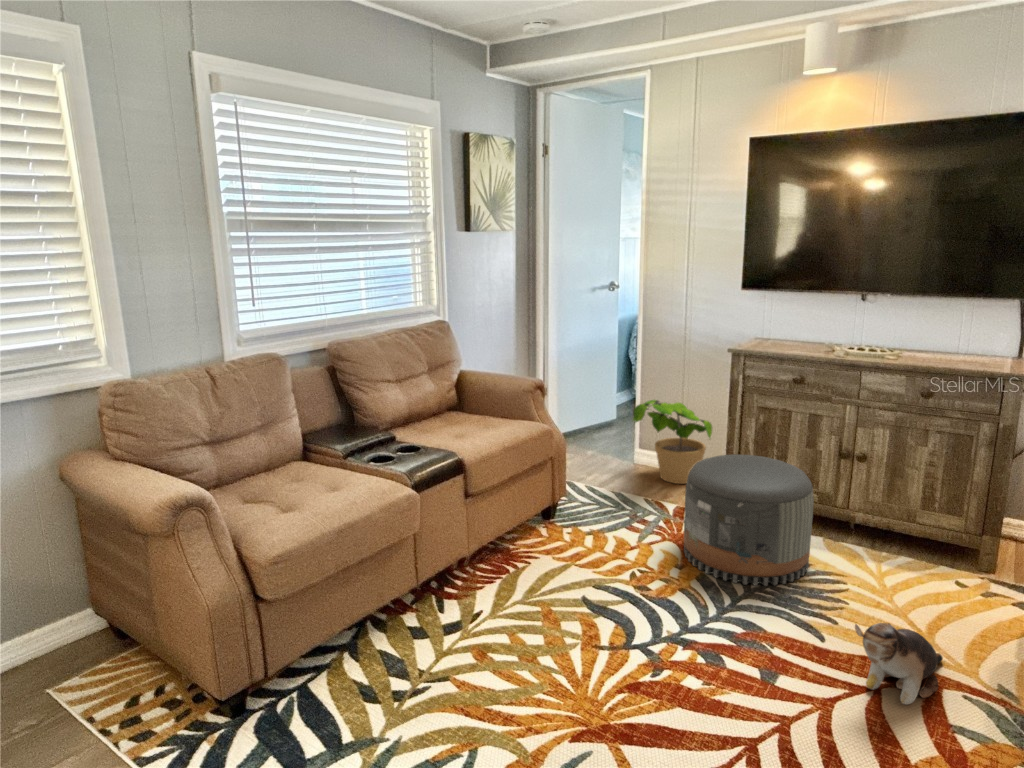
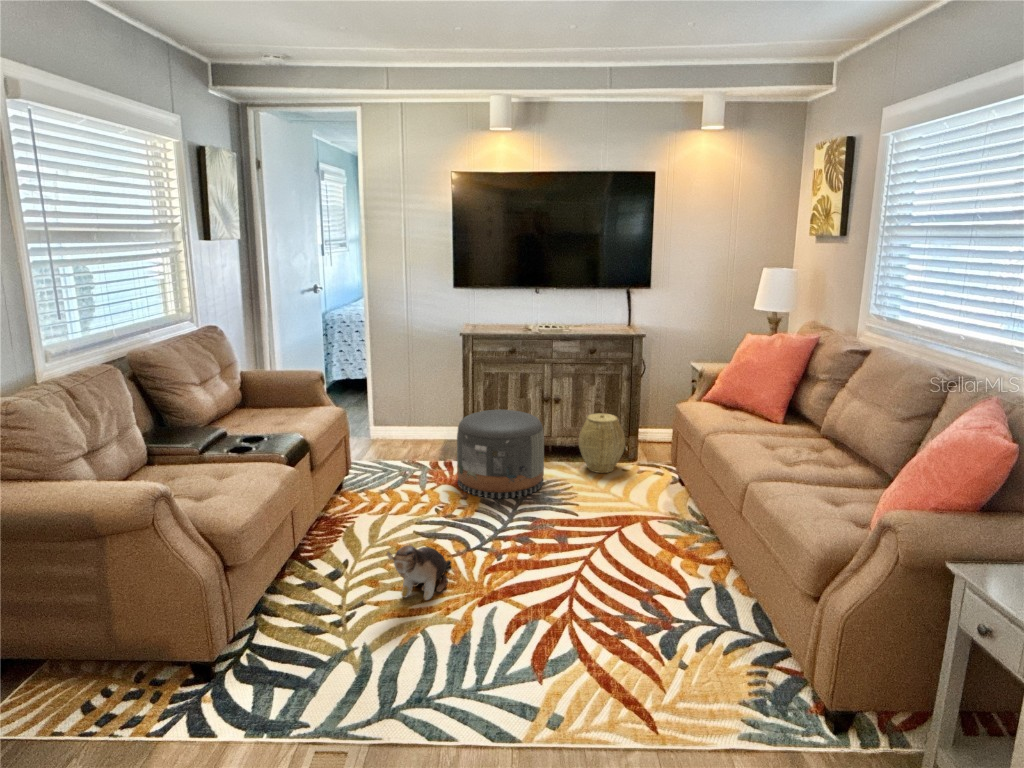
potted plant: present [633,400,712,484] -> none [376,381,441,447]
woven basket: none [883,486,967,582] -> present [579,414,625,473]
plush toy: present [855,623,943,705] -> present [387,545,451,600]

